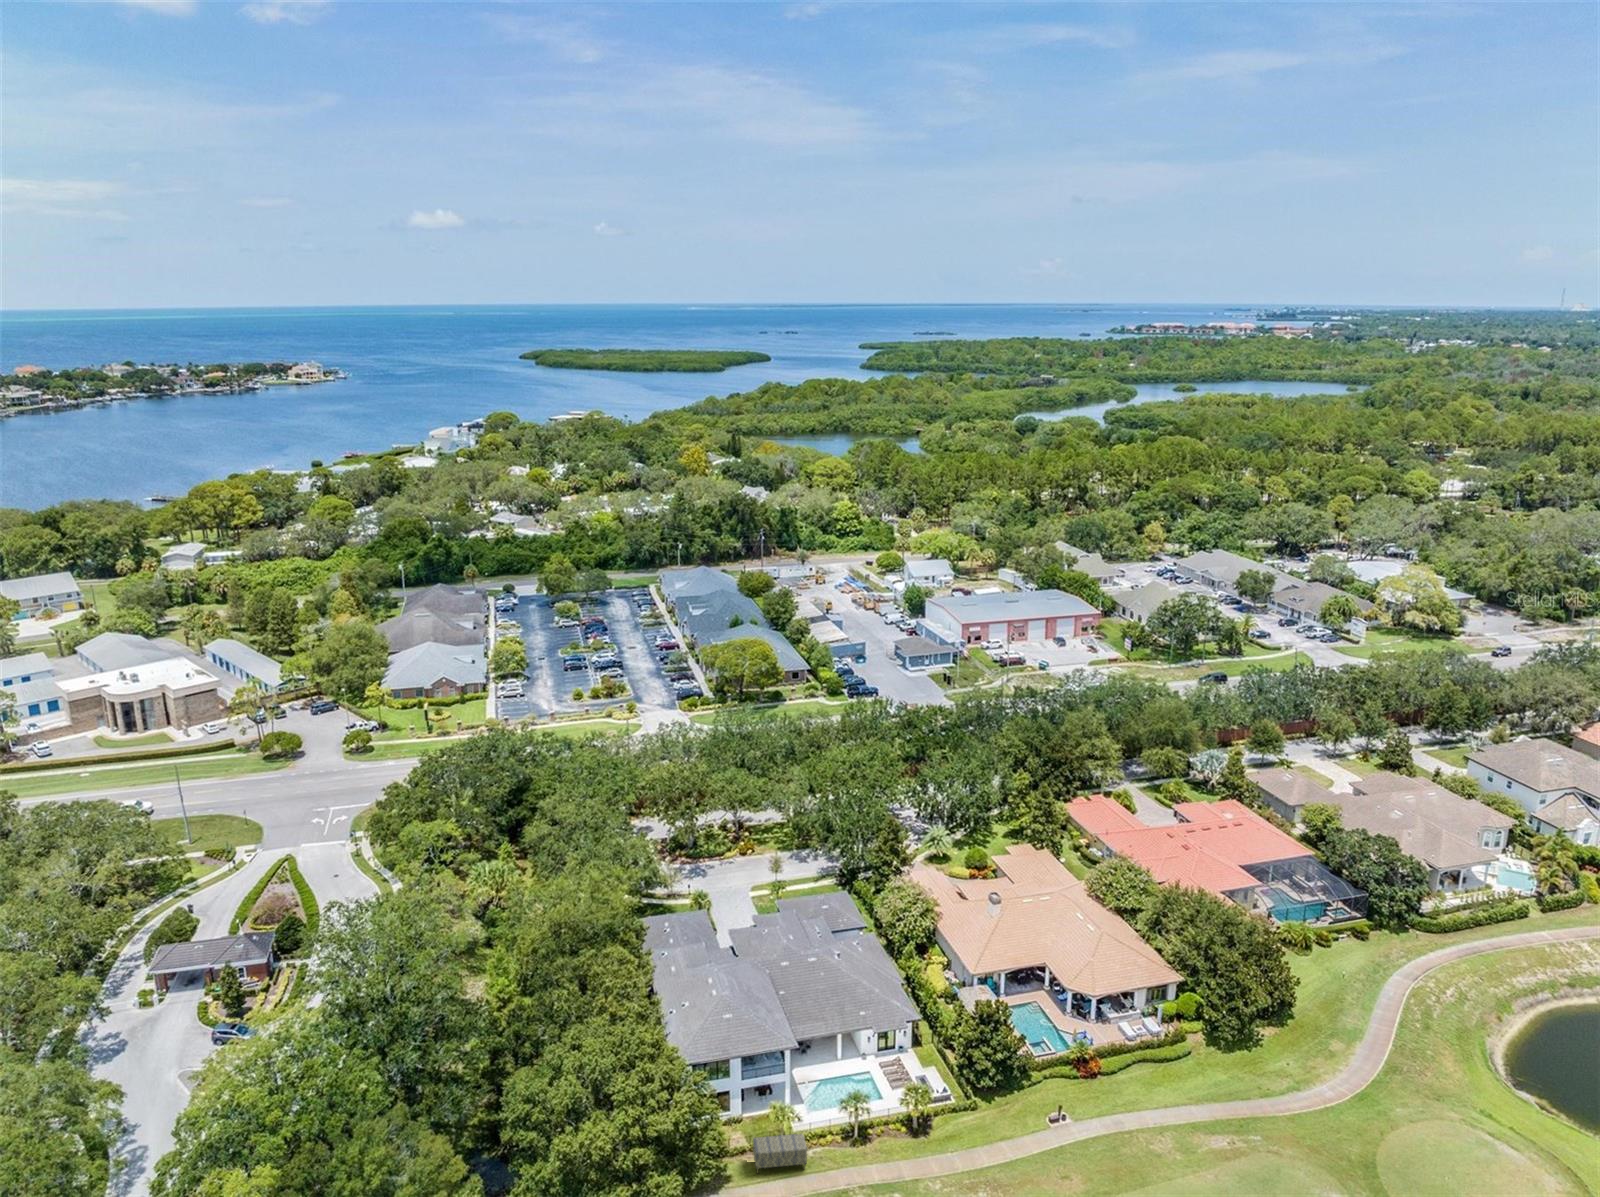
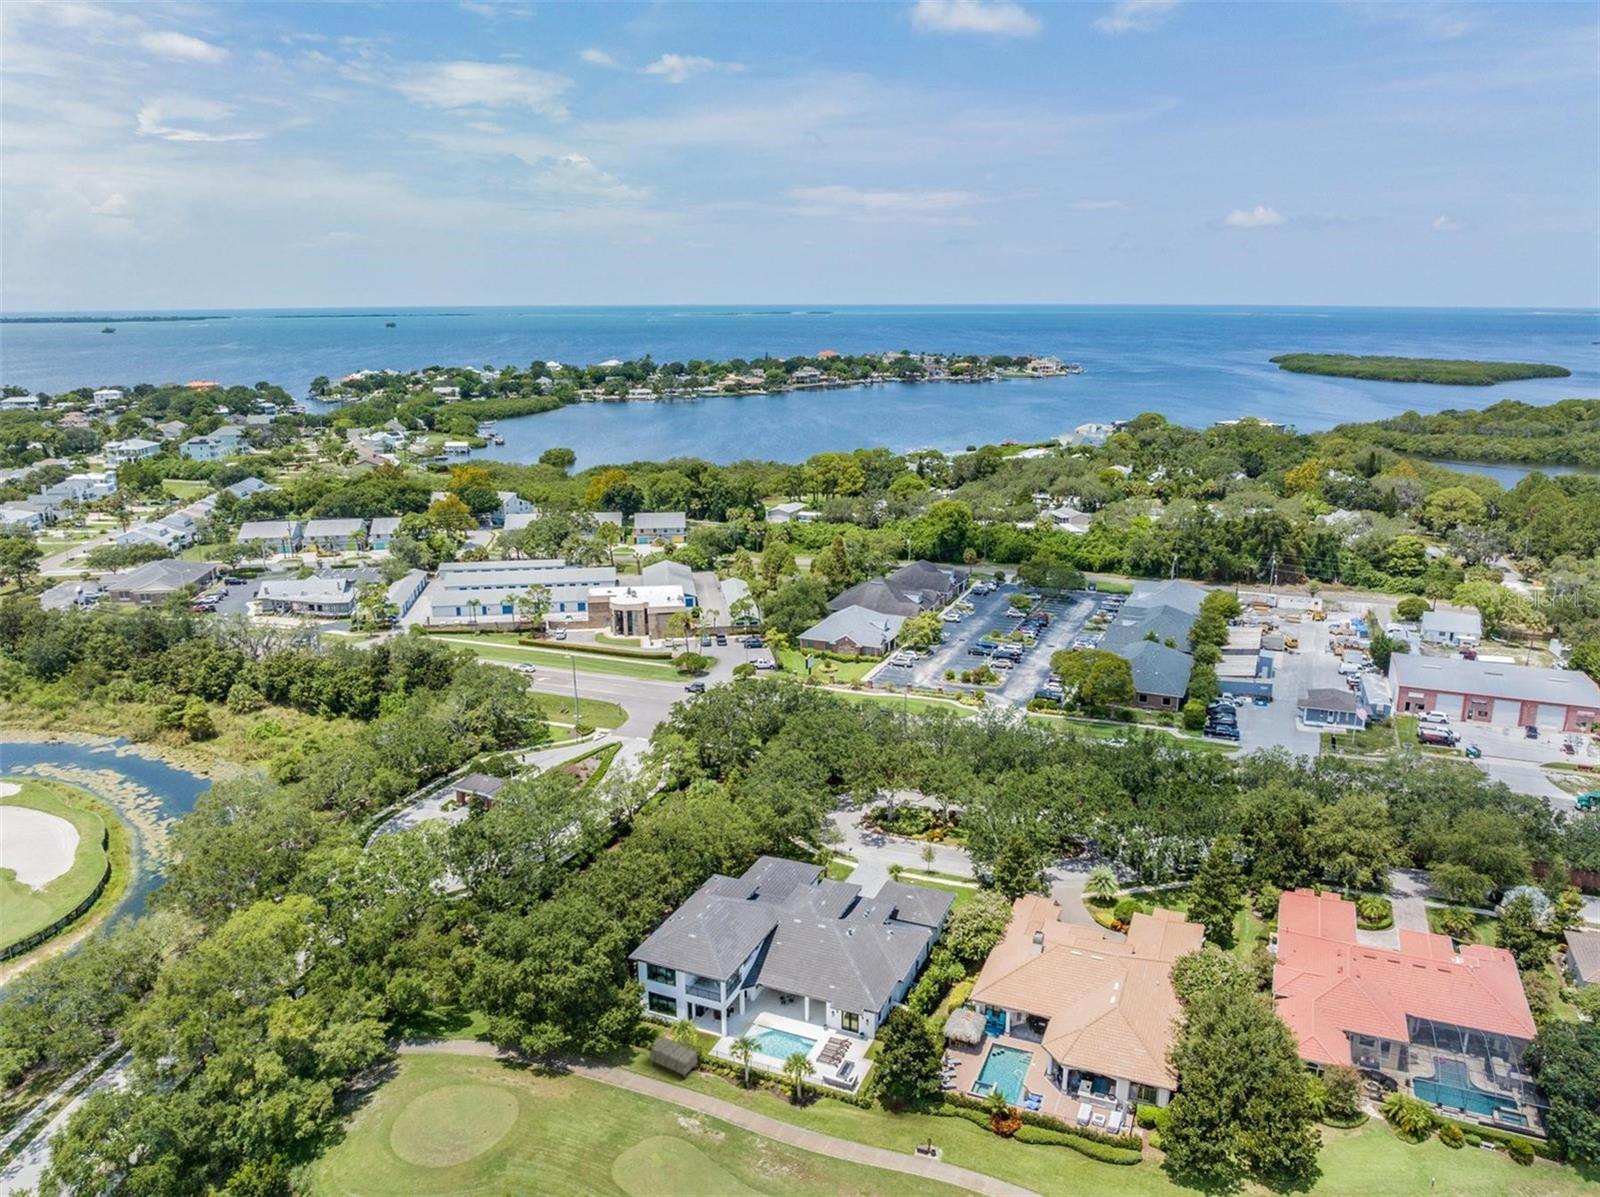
potted tree: none [996,1066,1019,1098] -> present [888,1084,904,1112]

